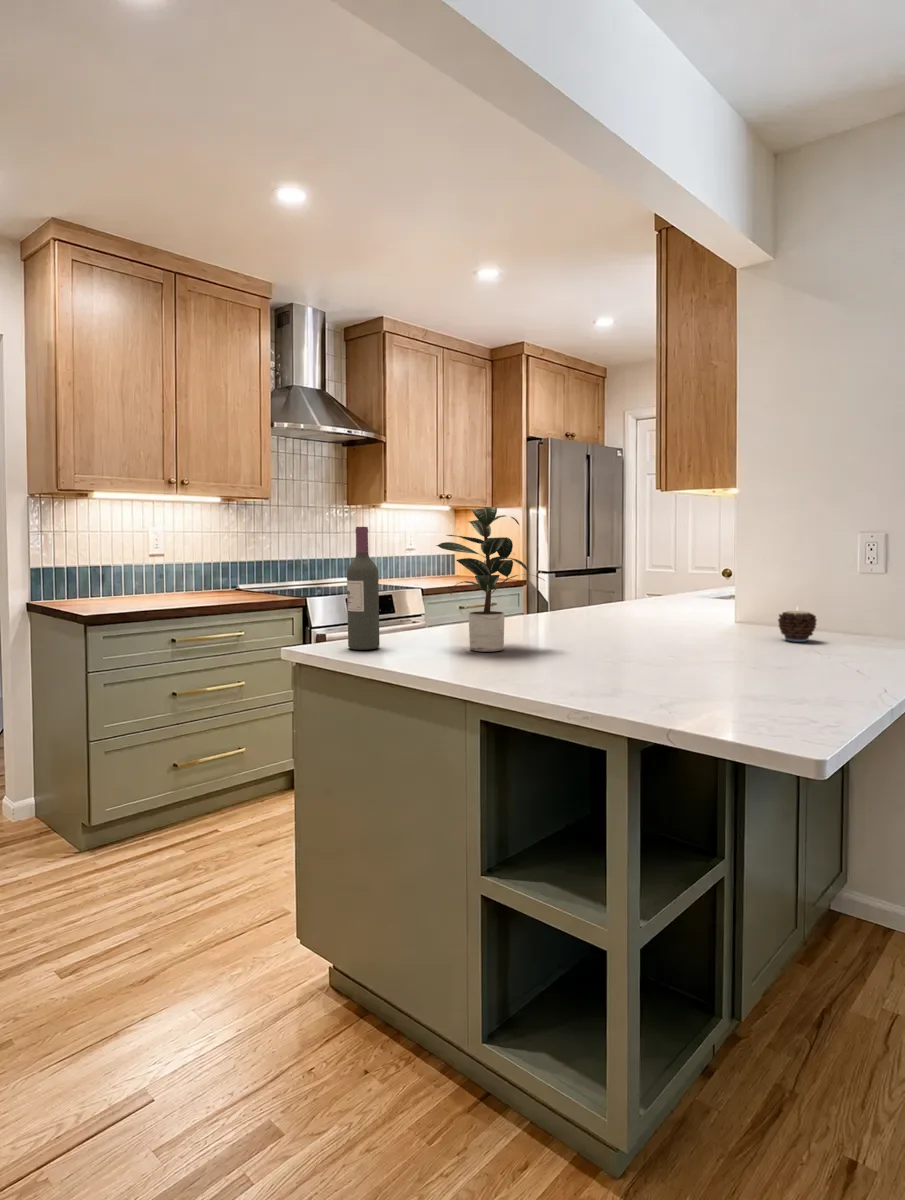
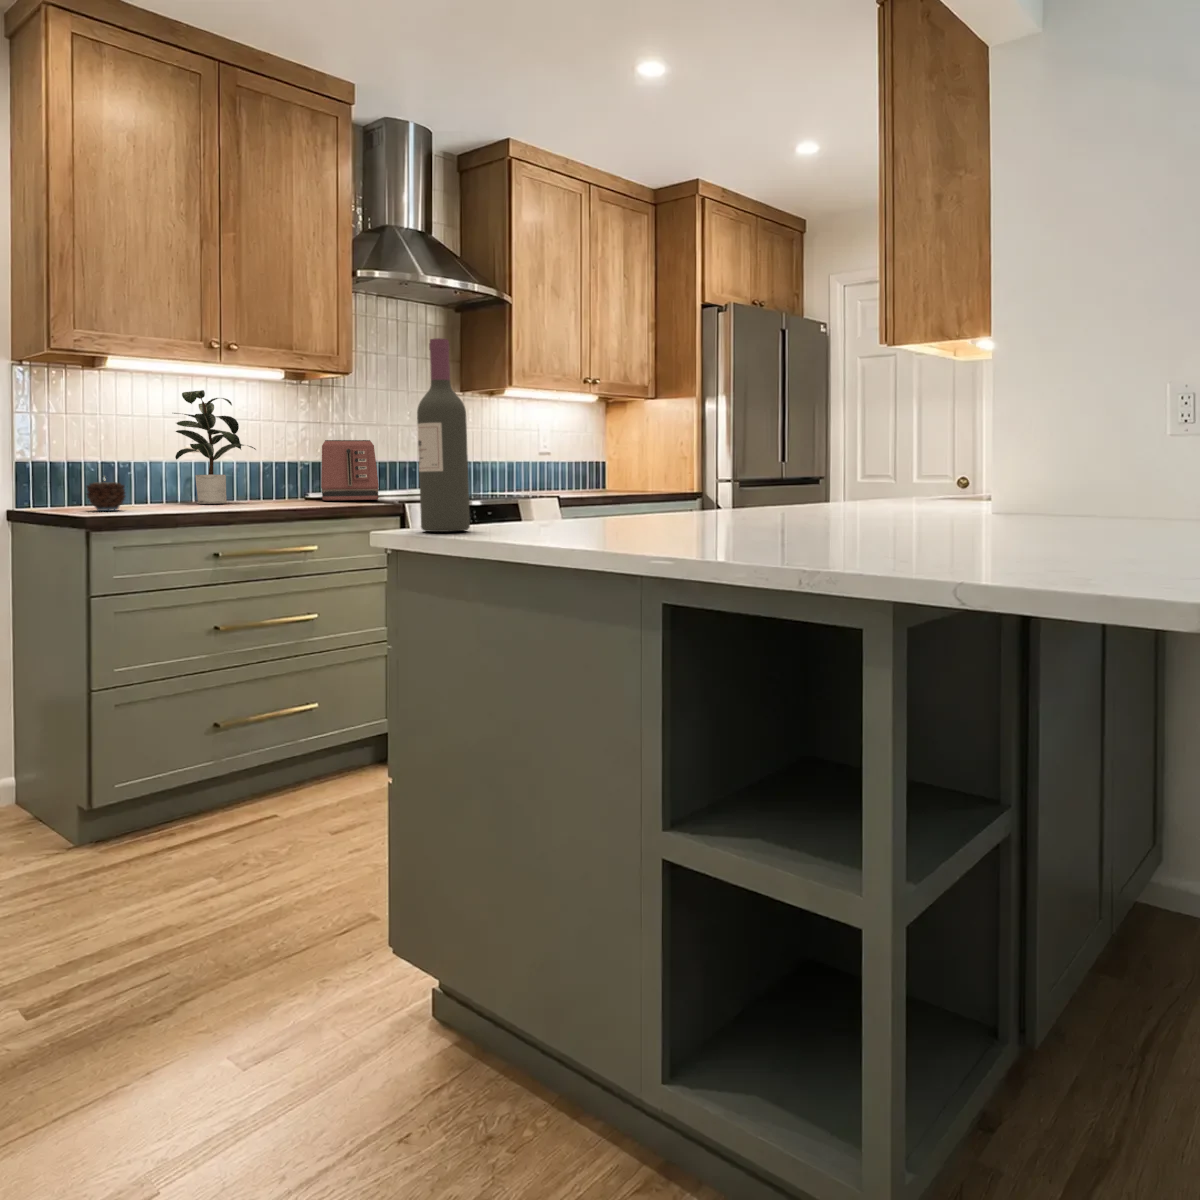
potted plant: present [436,507,544,652] -> present [174,390,256,504]
toaster: none [246,548,290,593] -> present [321,440,379,500]
candle: present [778,609,817,642] -> present [87,480,125,511]

